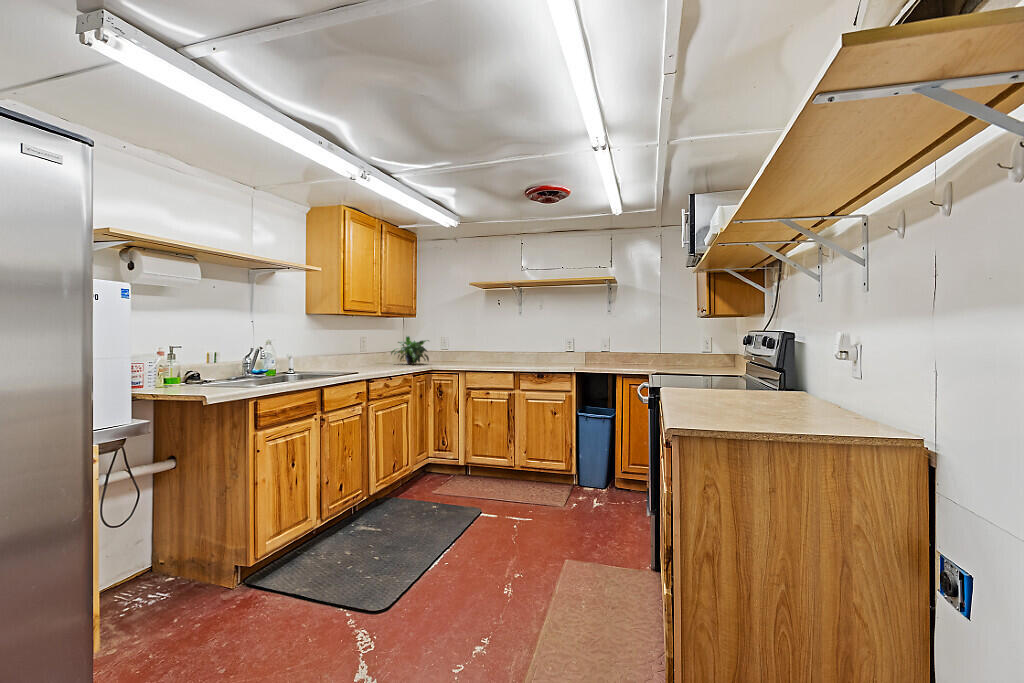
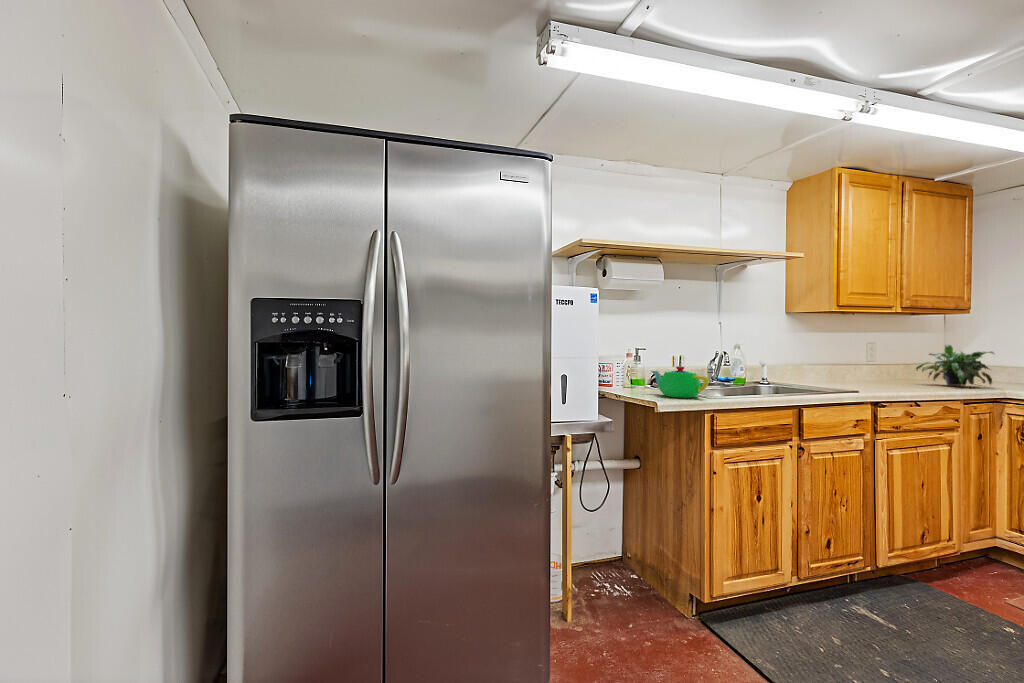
teapot: none [191,362,252,391] -> present [652,367,709,398]

